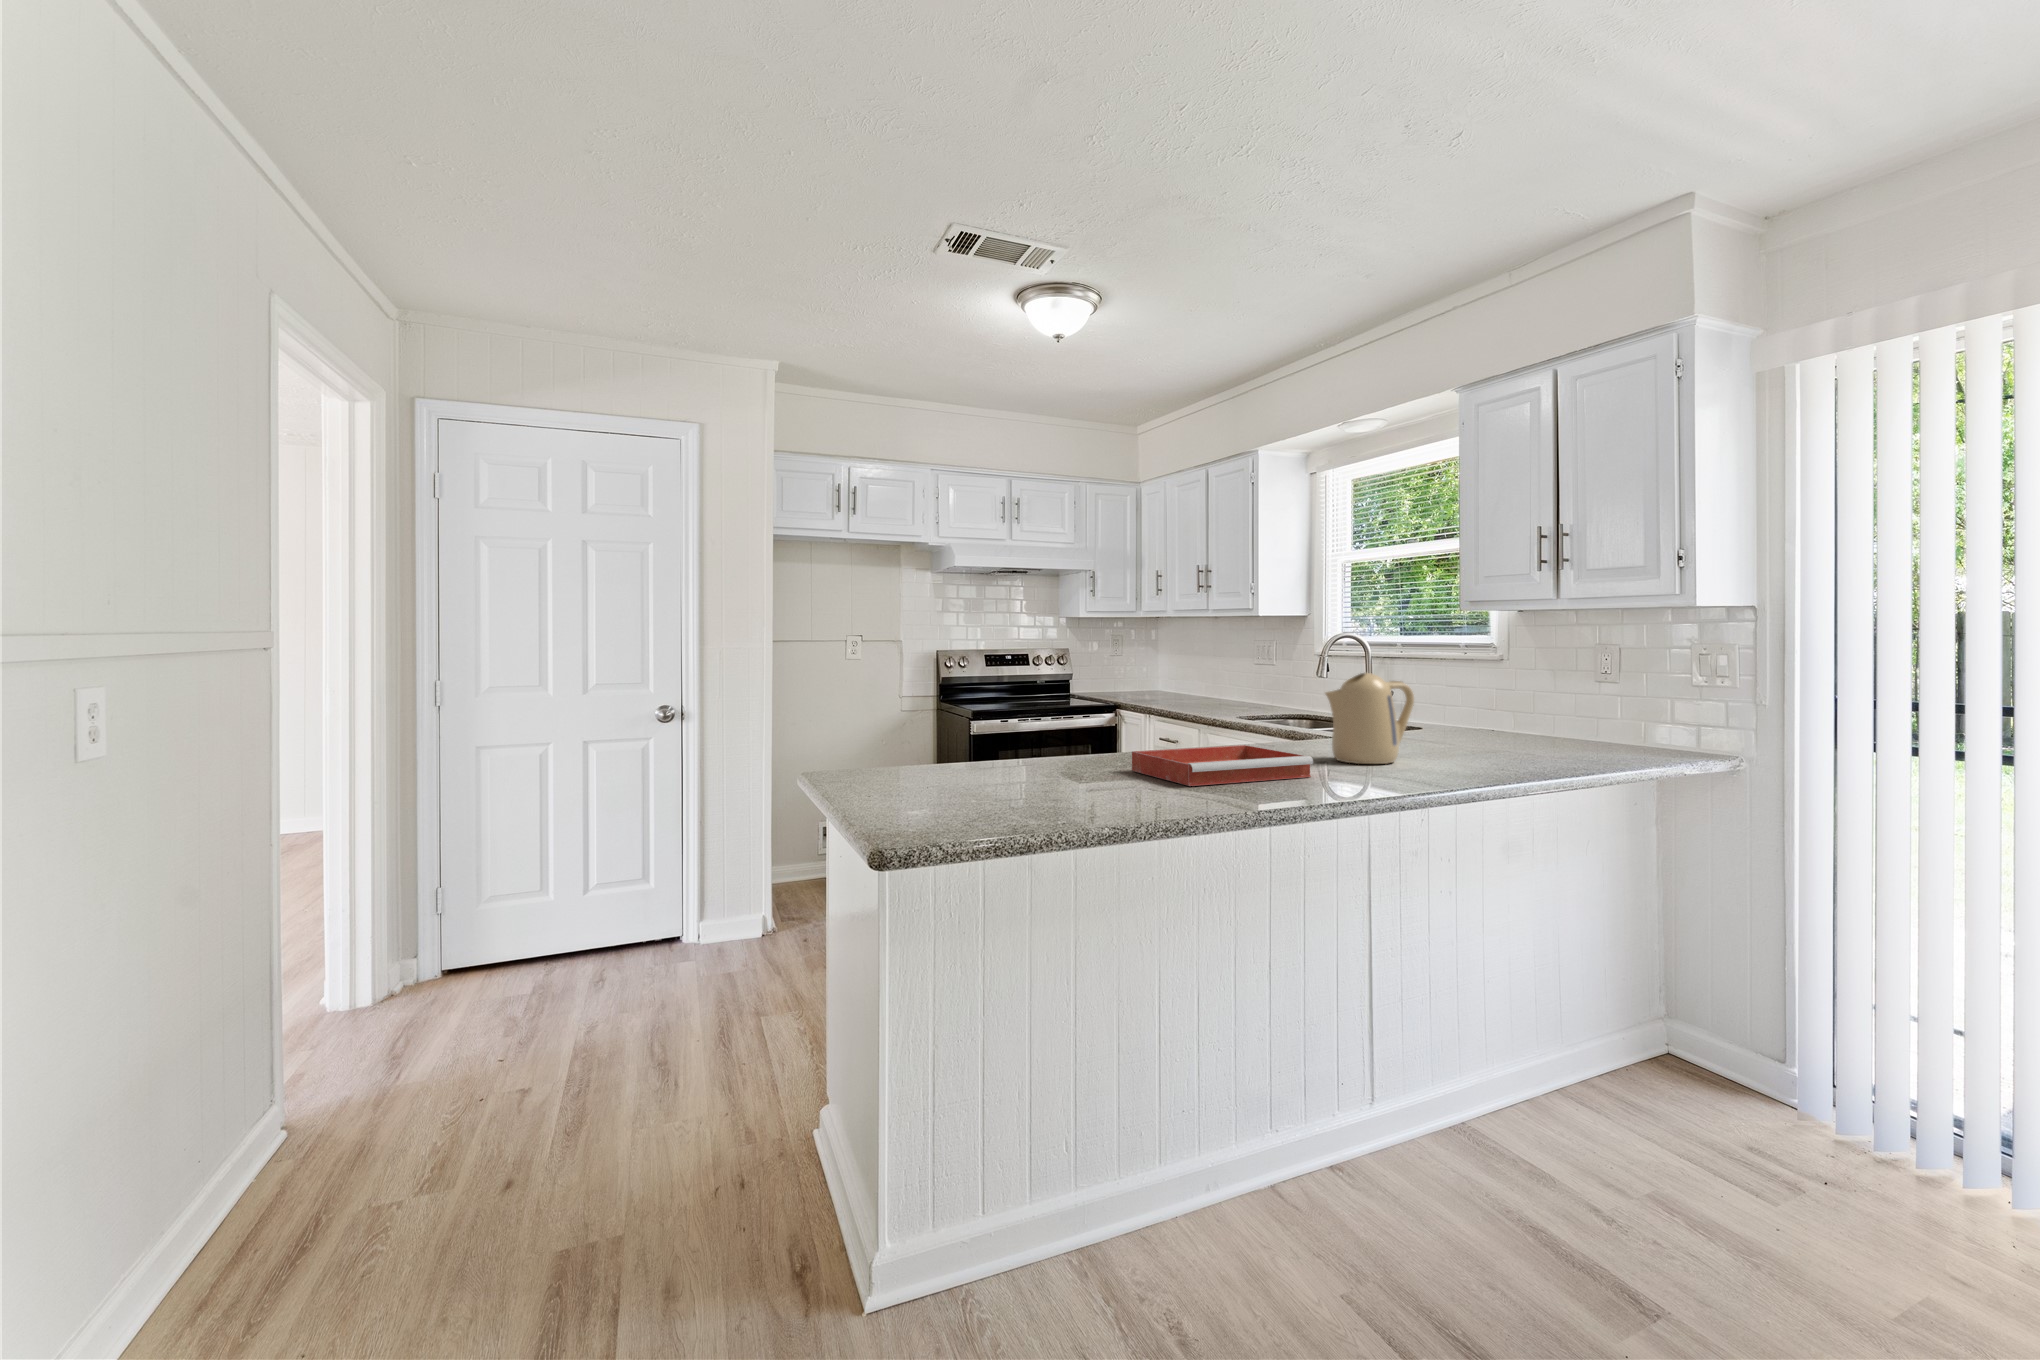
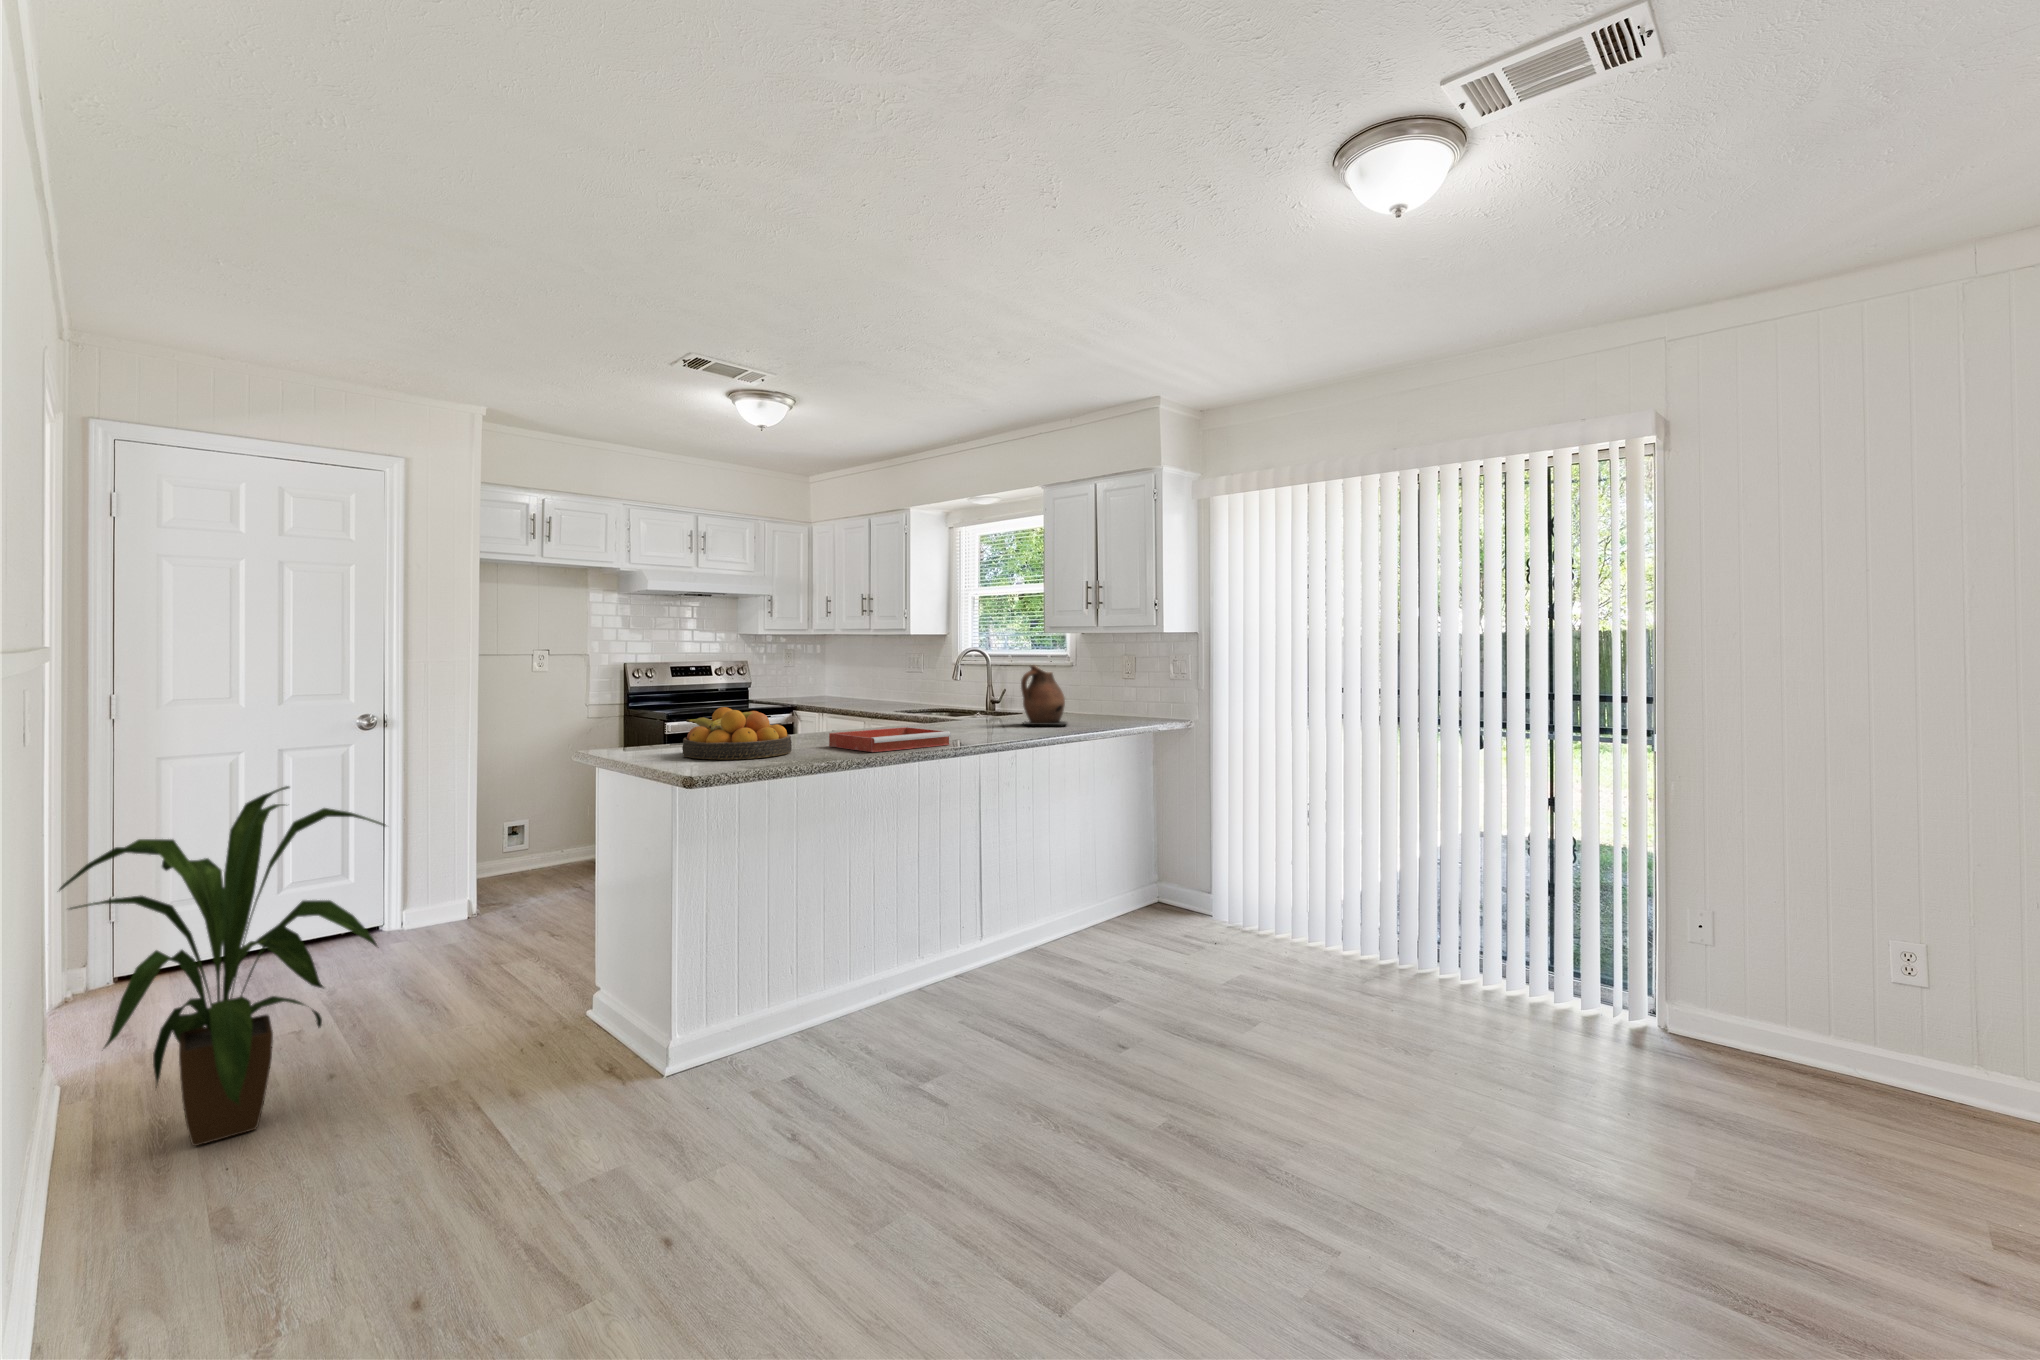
ceramic pitcher: none [1418,655,1497,749] -> present [1021,665,1067,726]
kettle: present [1325,673,1414,764] -> none [958,677,1015,737]
fruit bowl: none [928,711,1075,789] -> present [682,707,792,760]
house plant: none [223,804,574,1247] -> present [59,786,386,1146]

